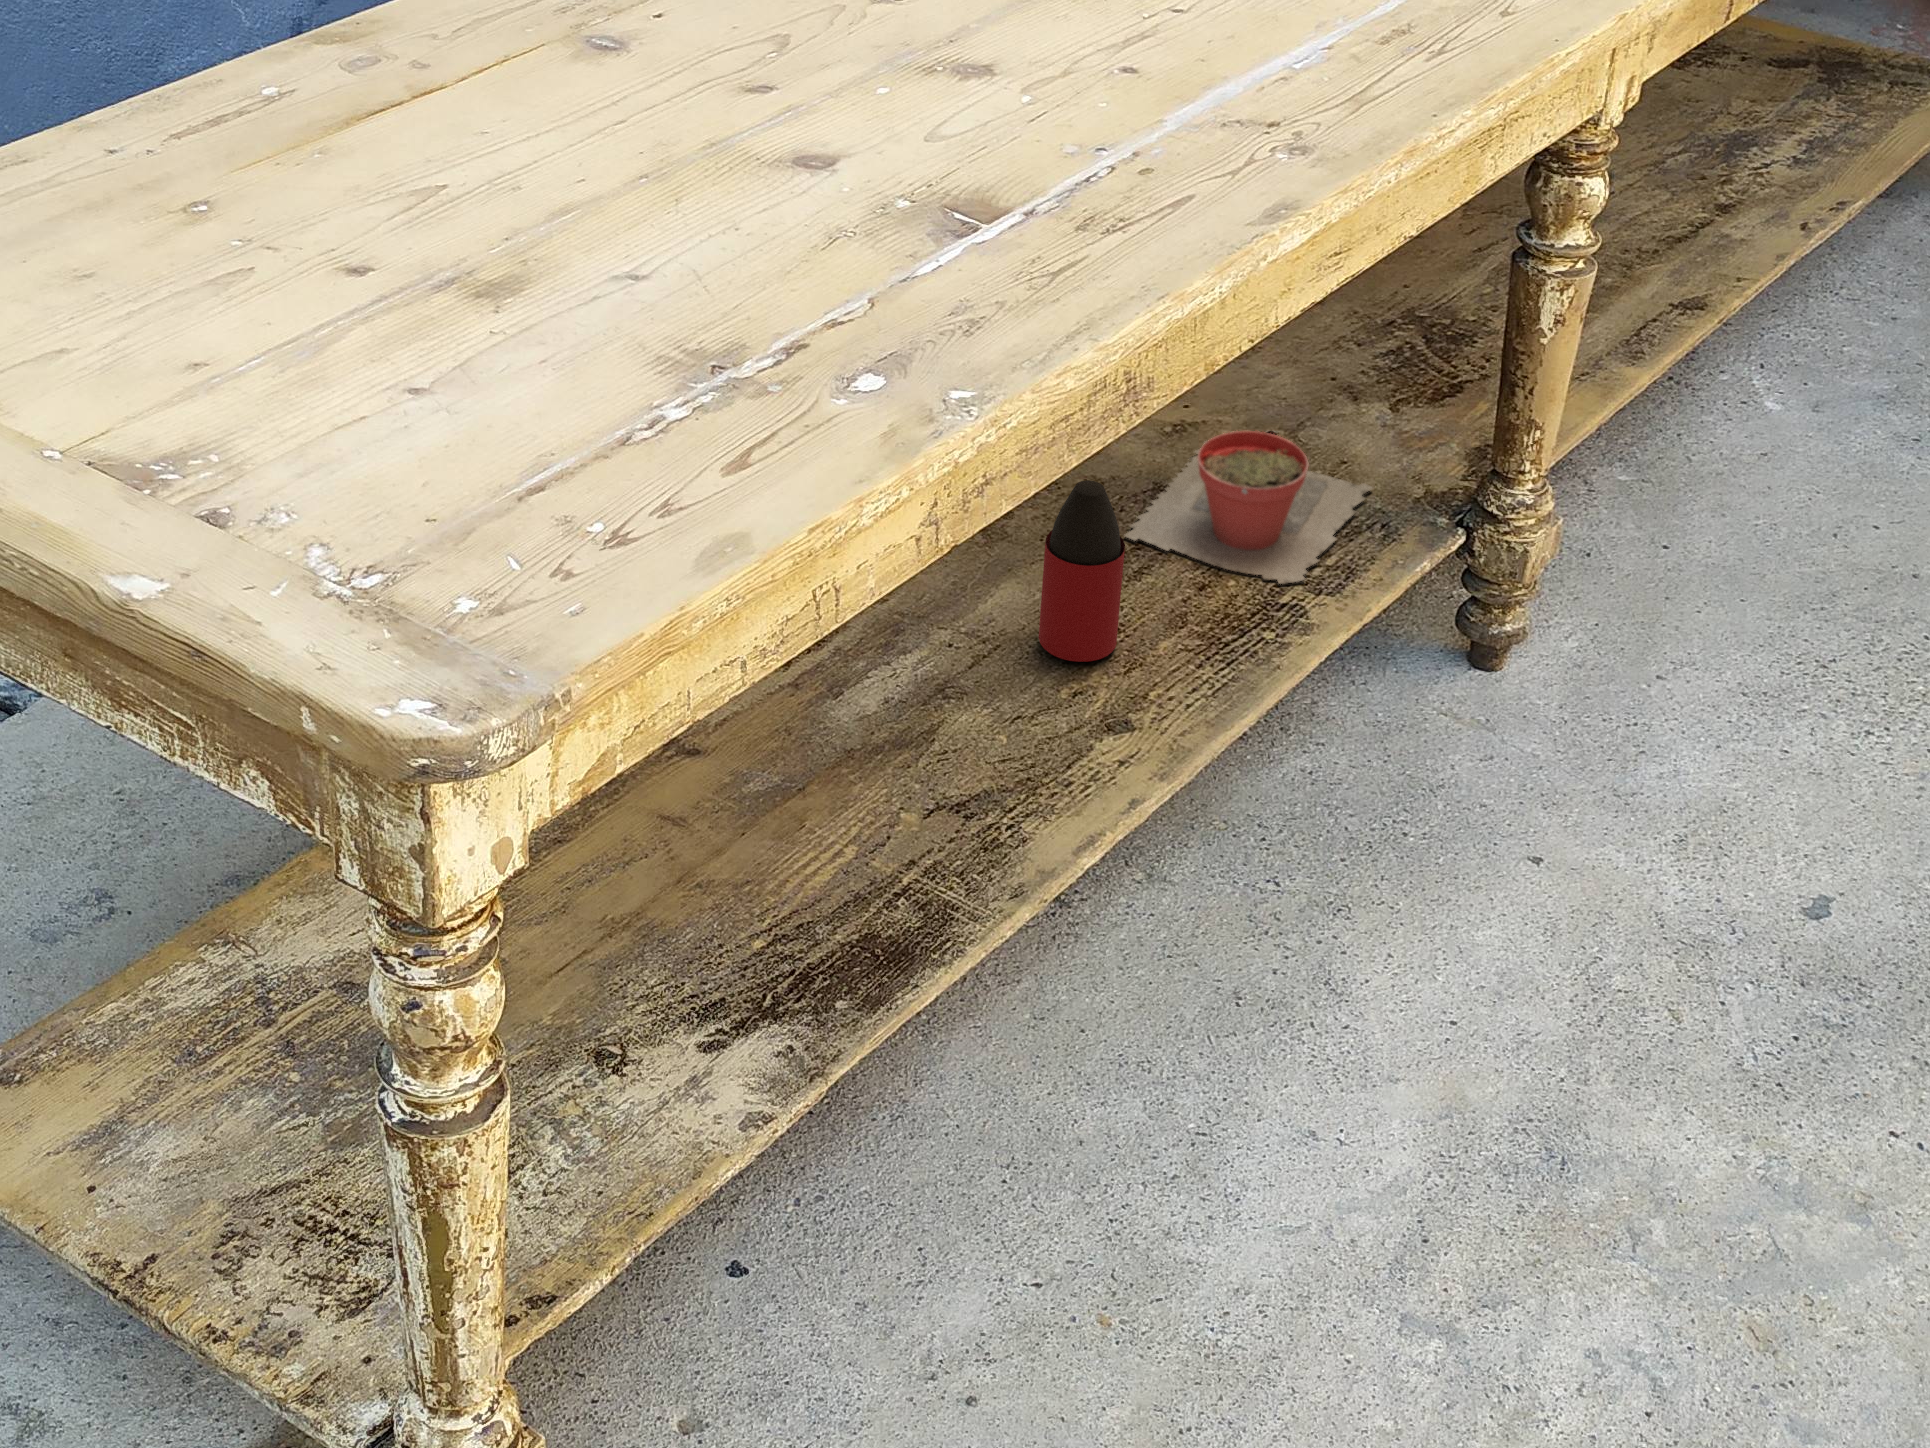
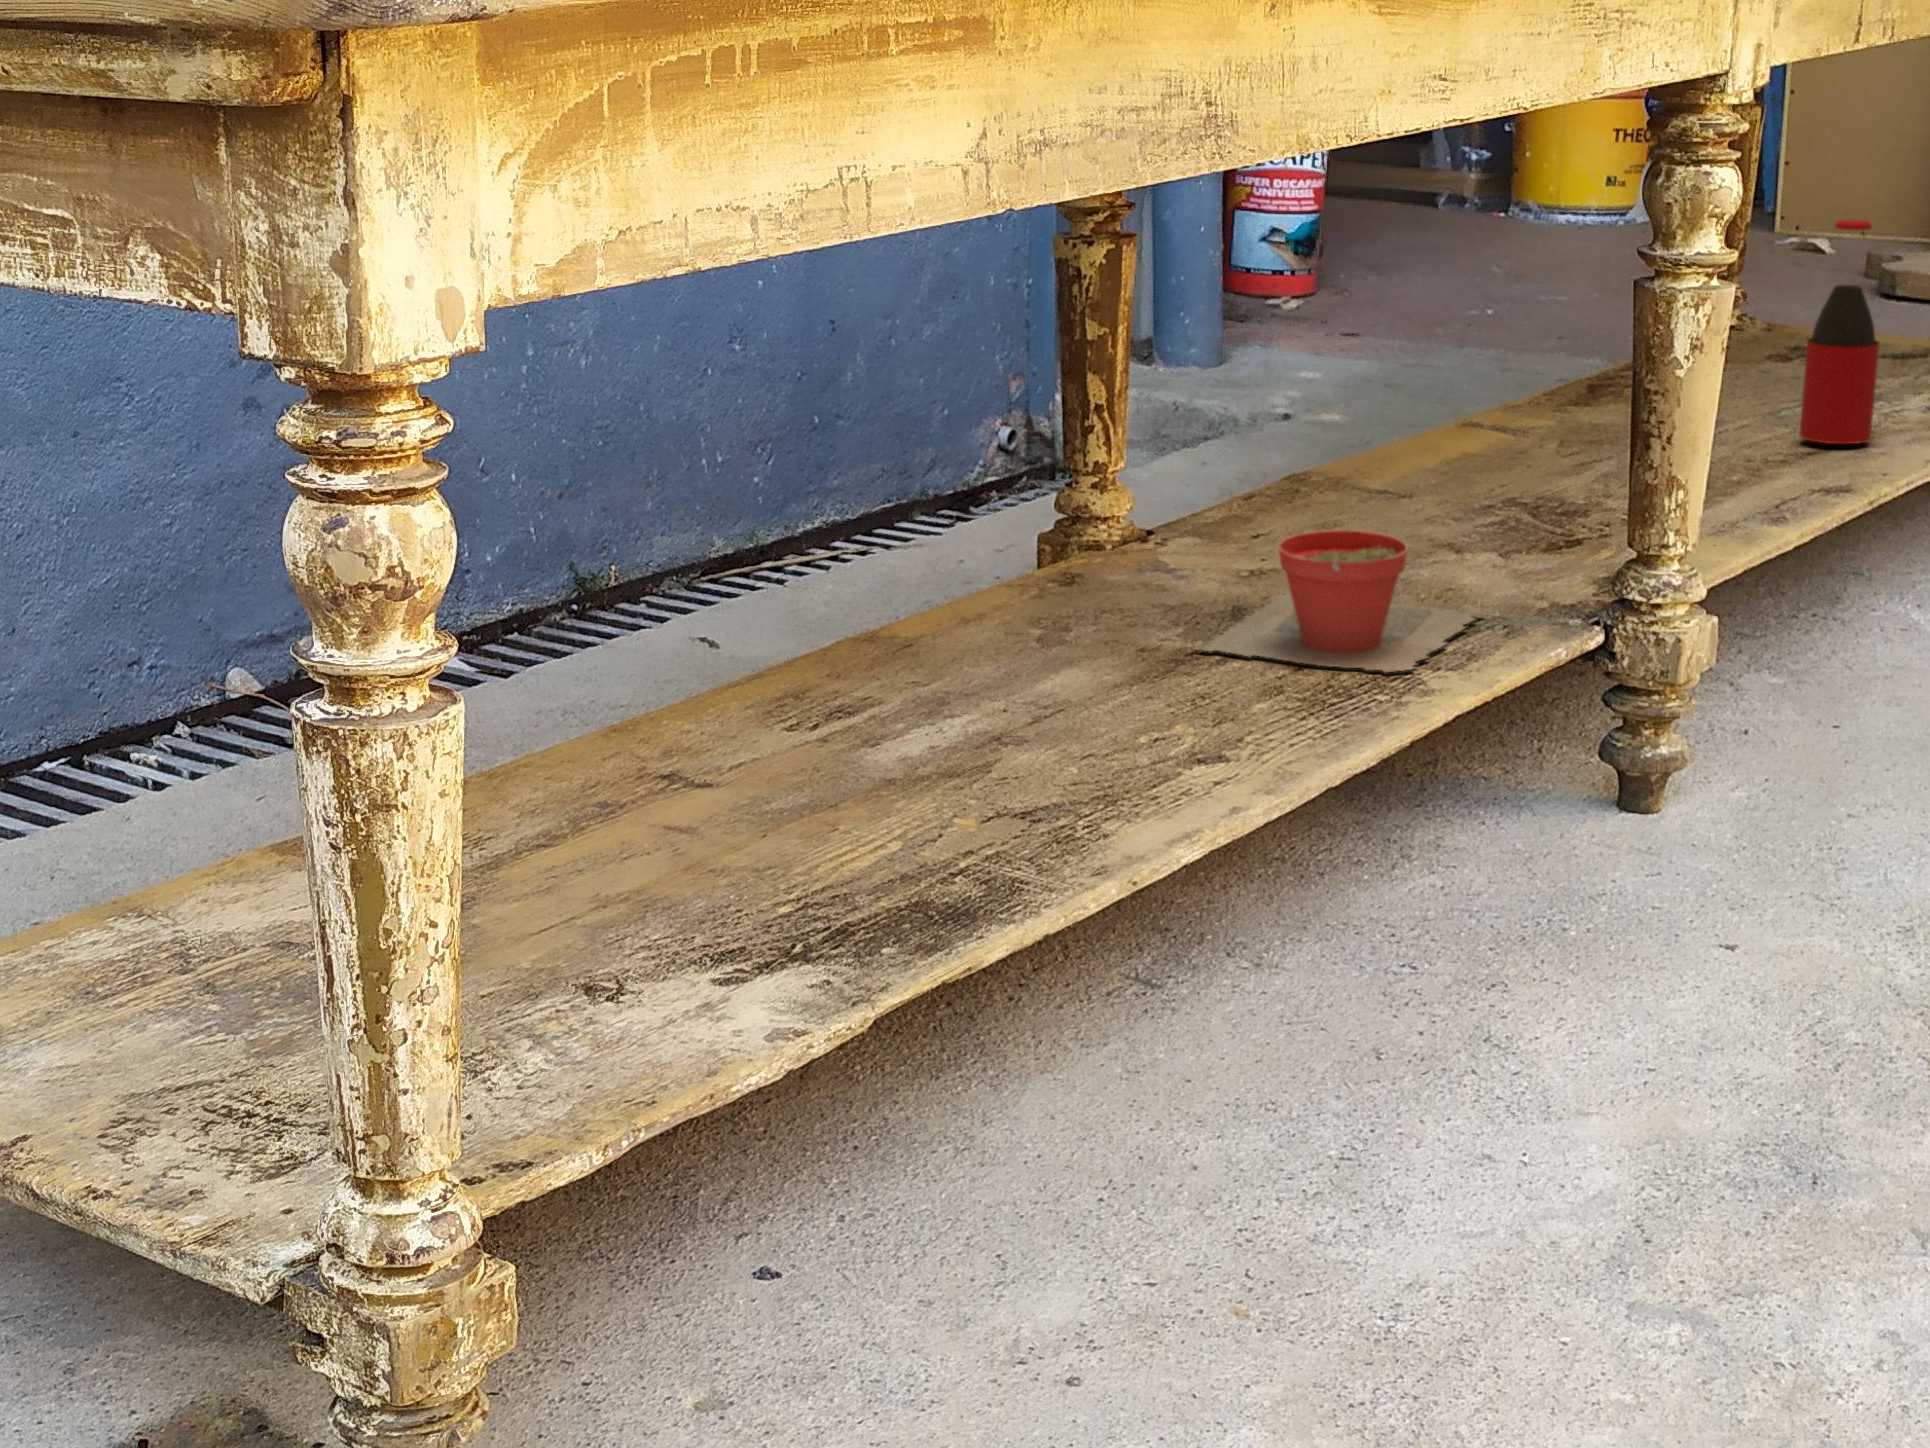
bottle: present [1039,480,1125,662] -> present [1799,219,1879,444]

